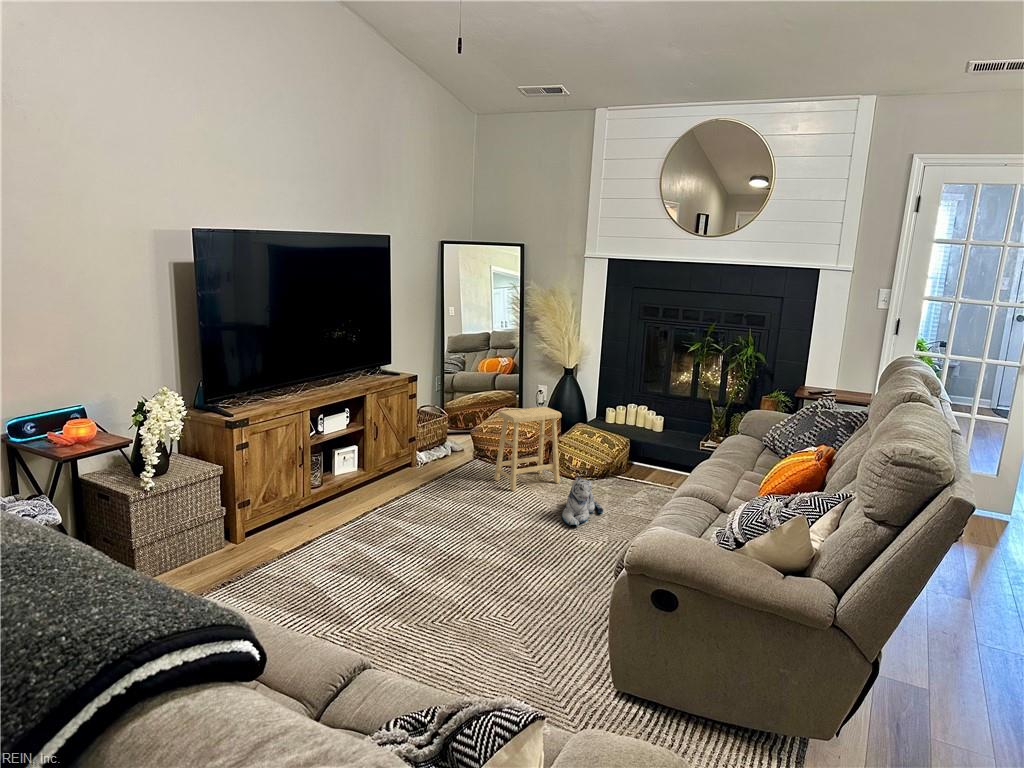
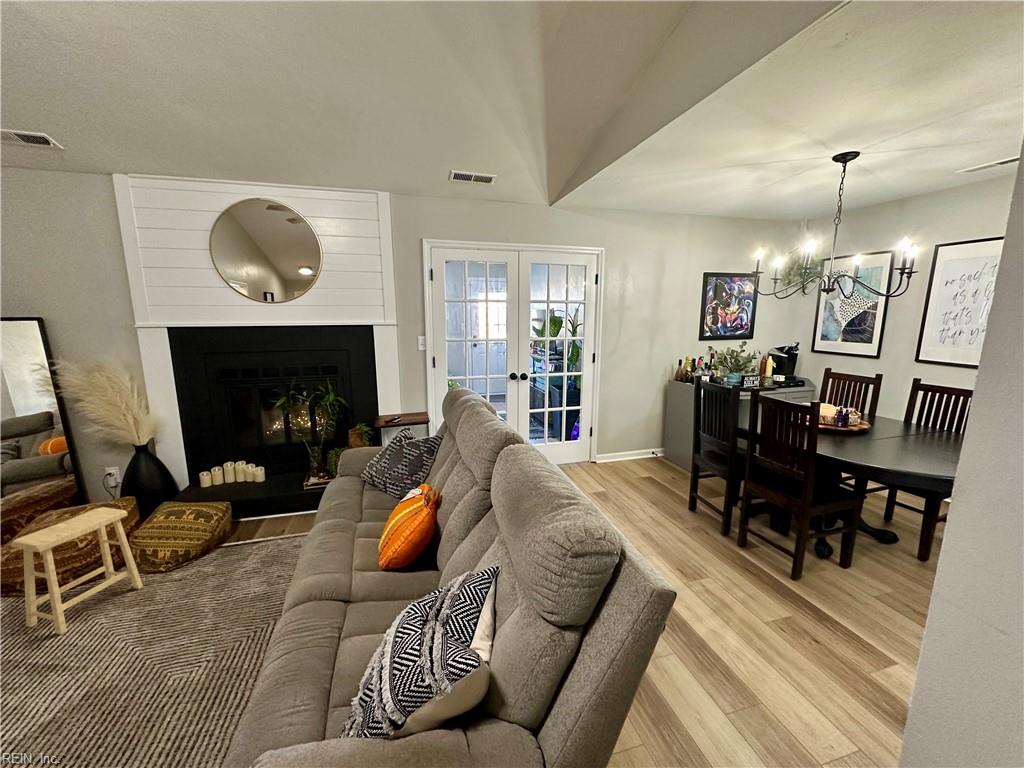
plush toy: present [562,478,603,526] -> none [145,587,206,659]

